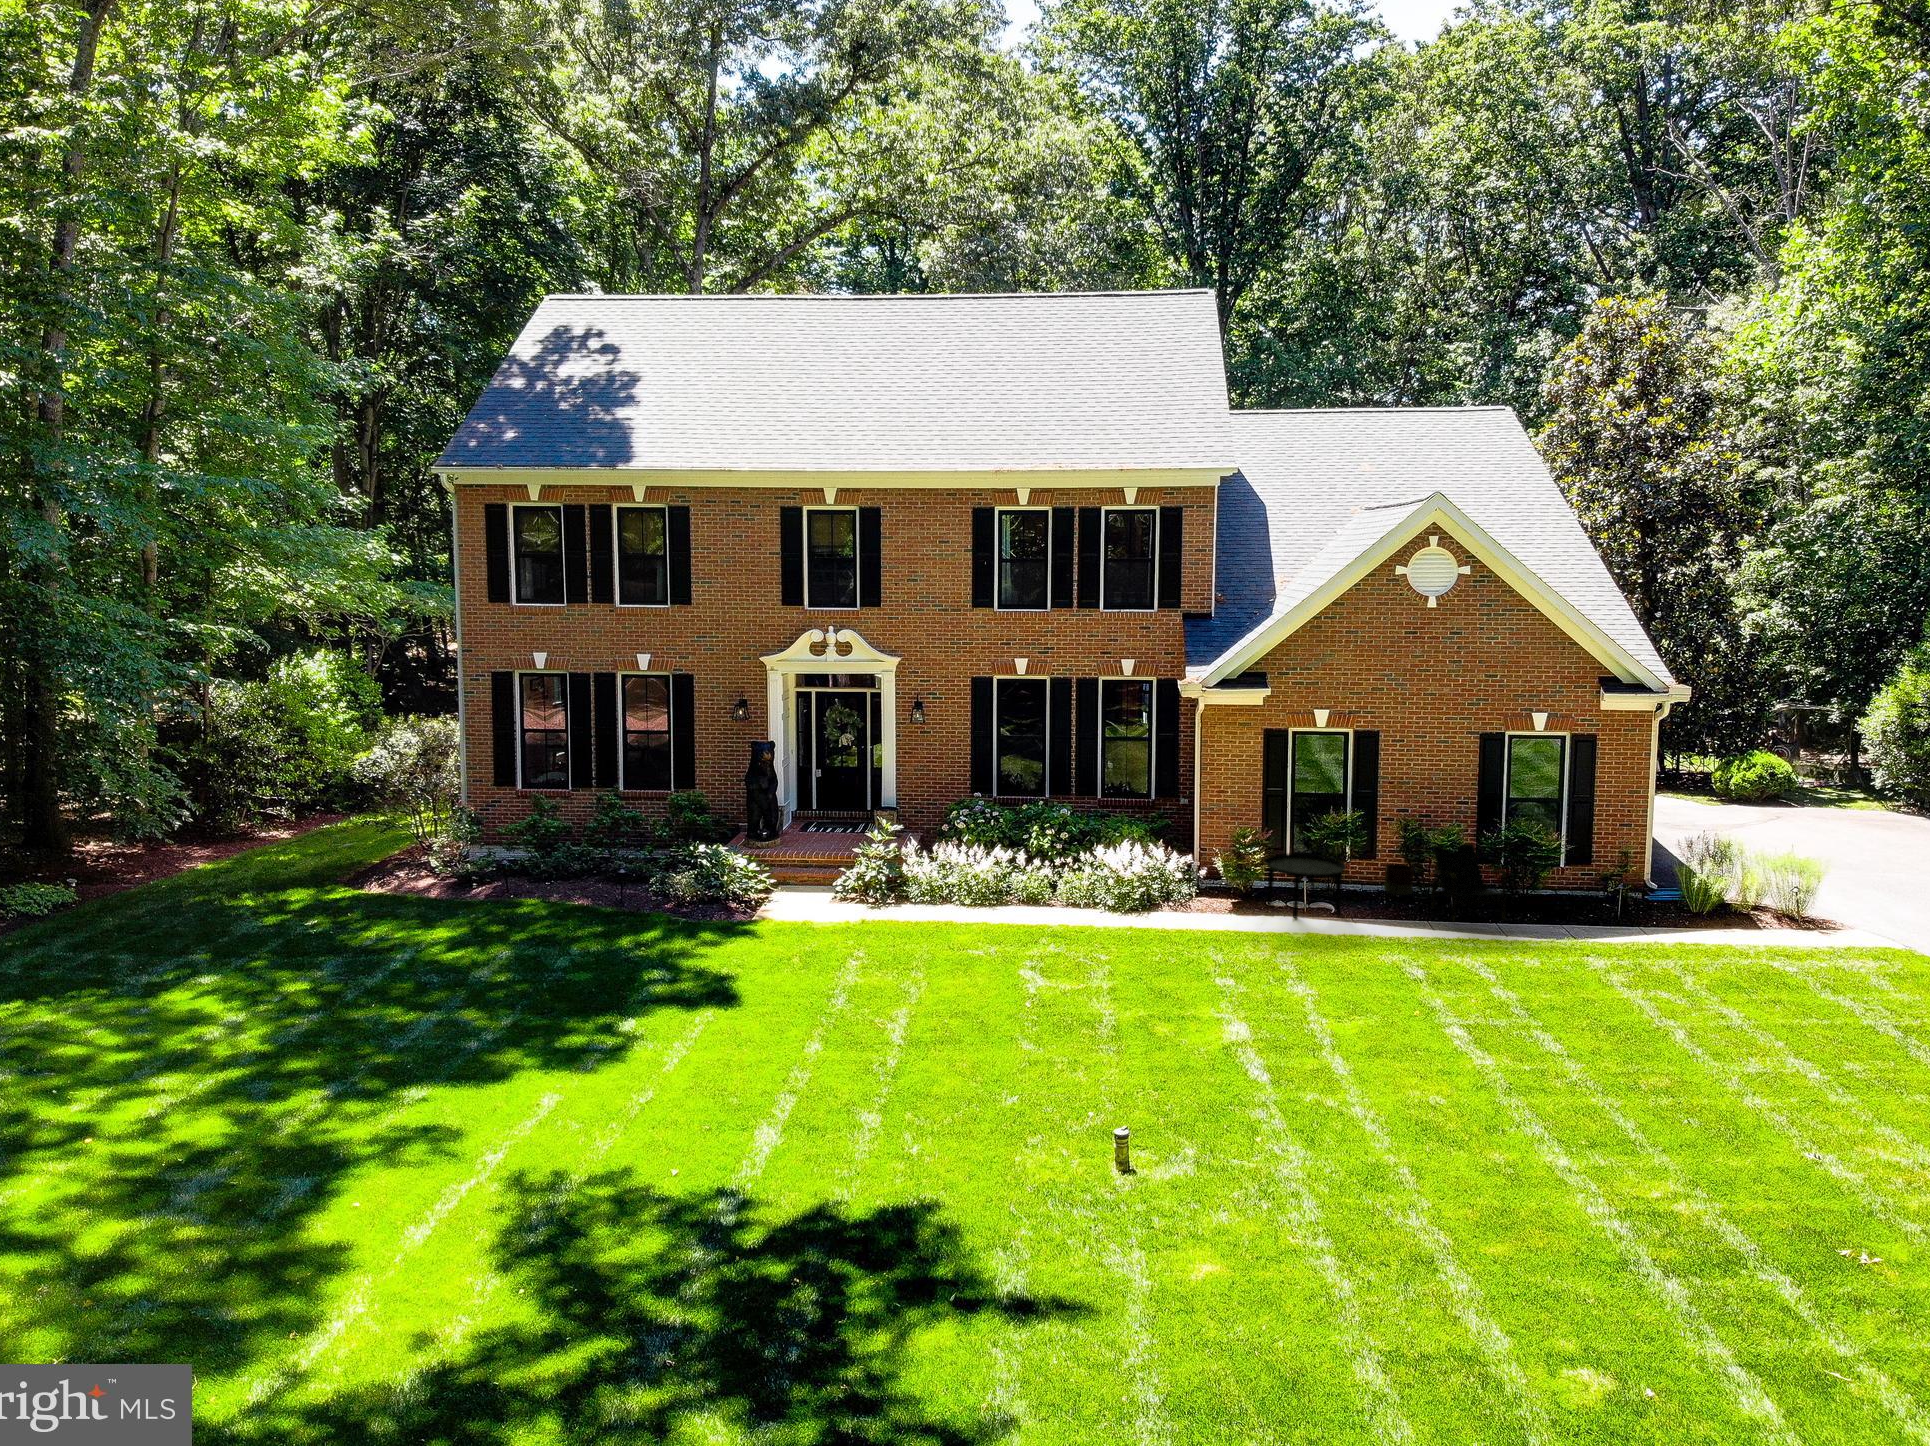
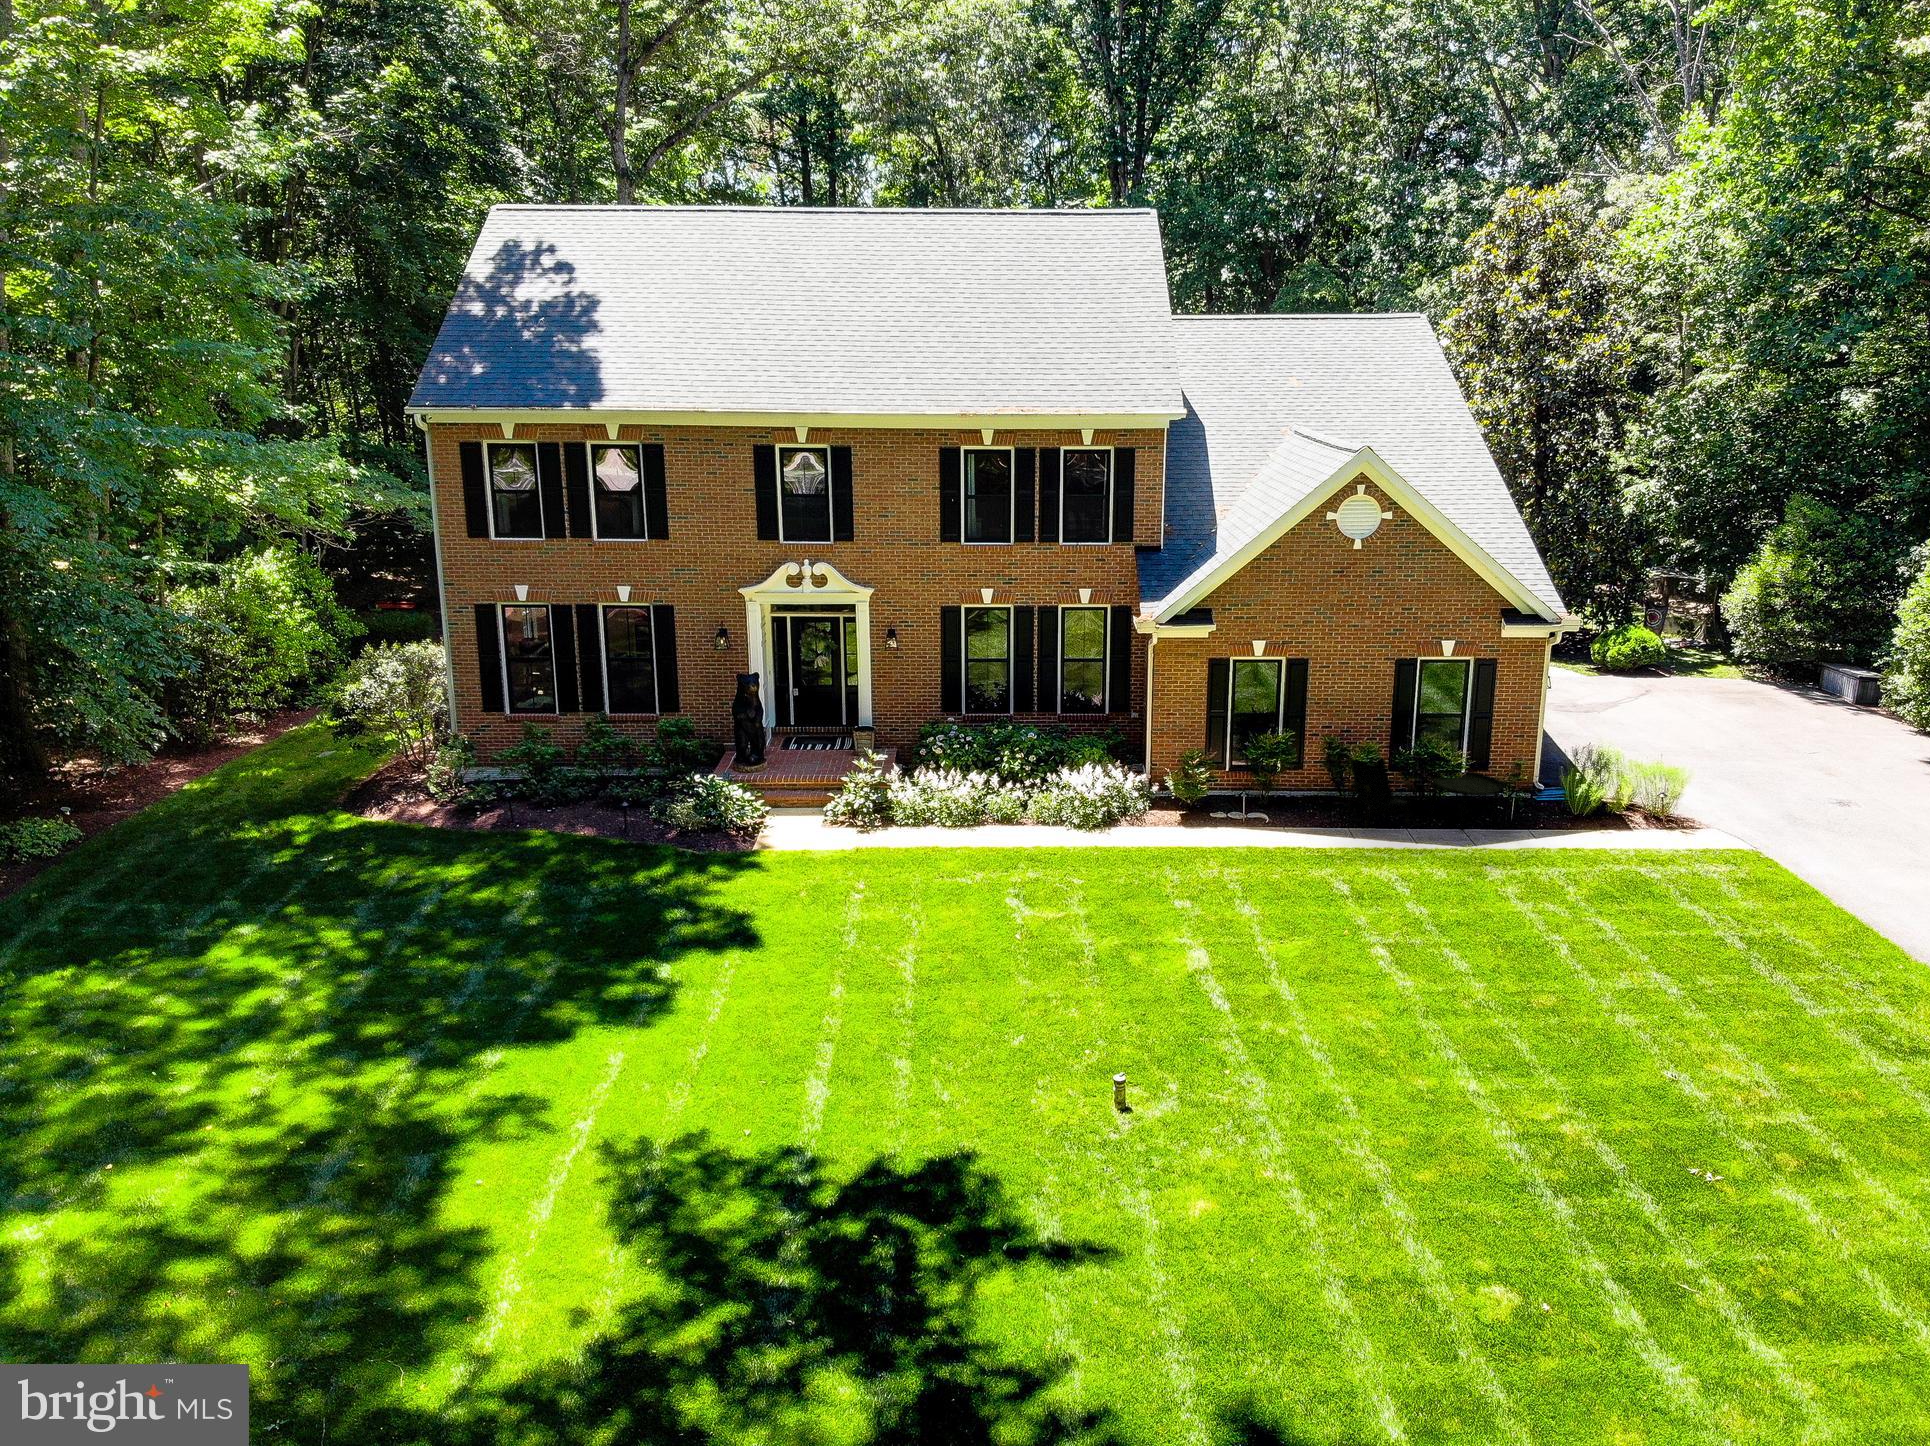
round table: present [1265,854,1346,917] -> present [1430,771,1504,829]
planter: present [1384,864,1414,895] -> none [1308,774,1334,812]

